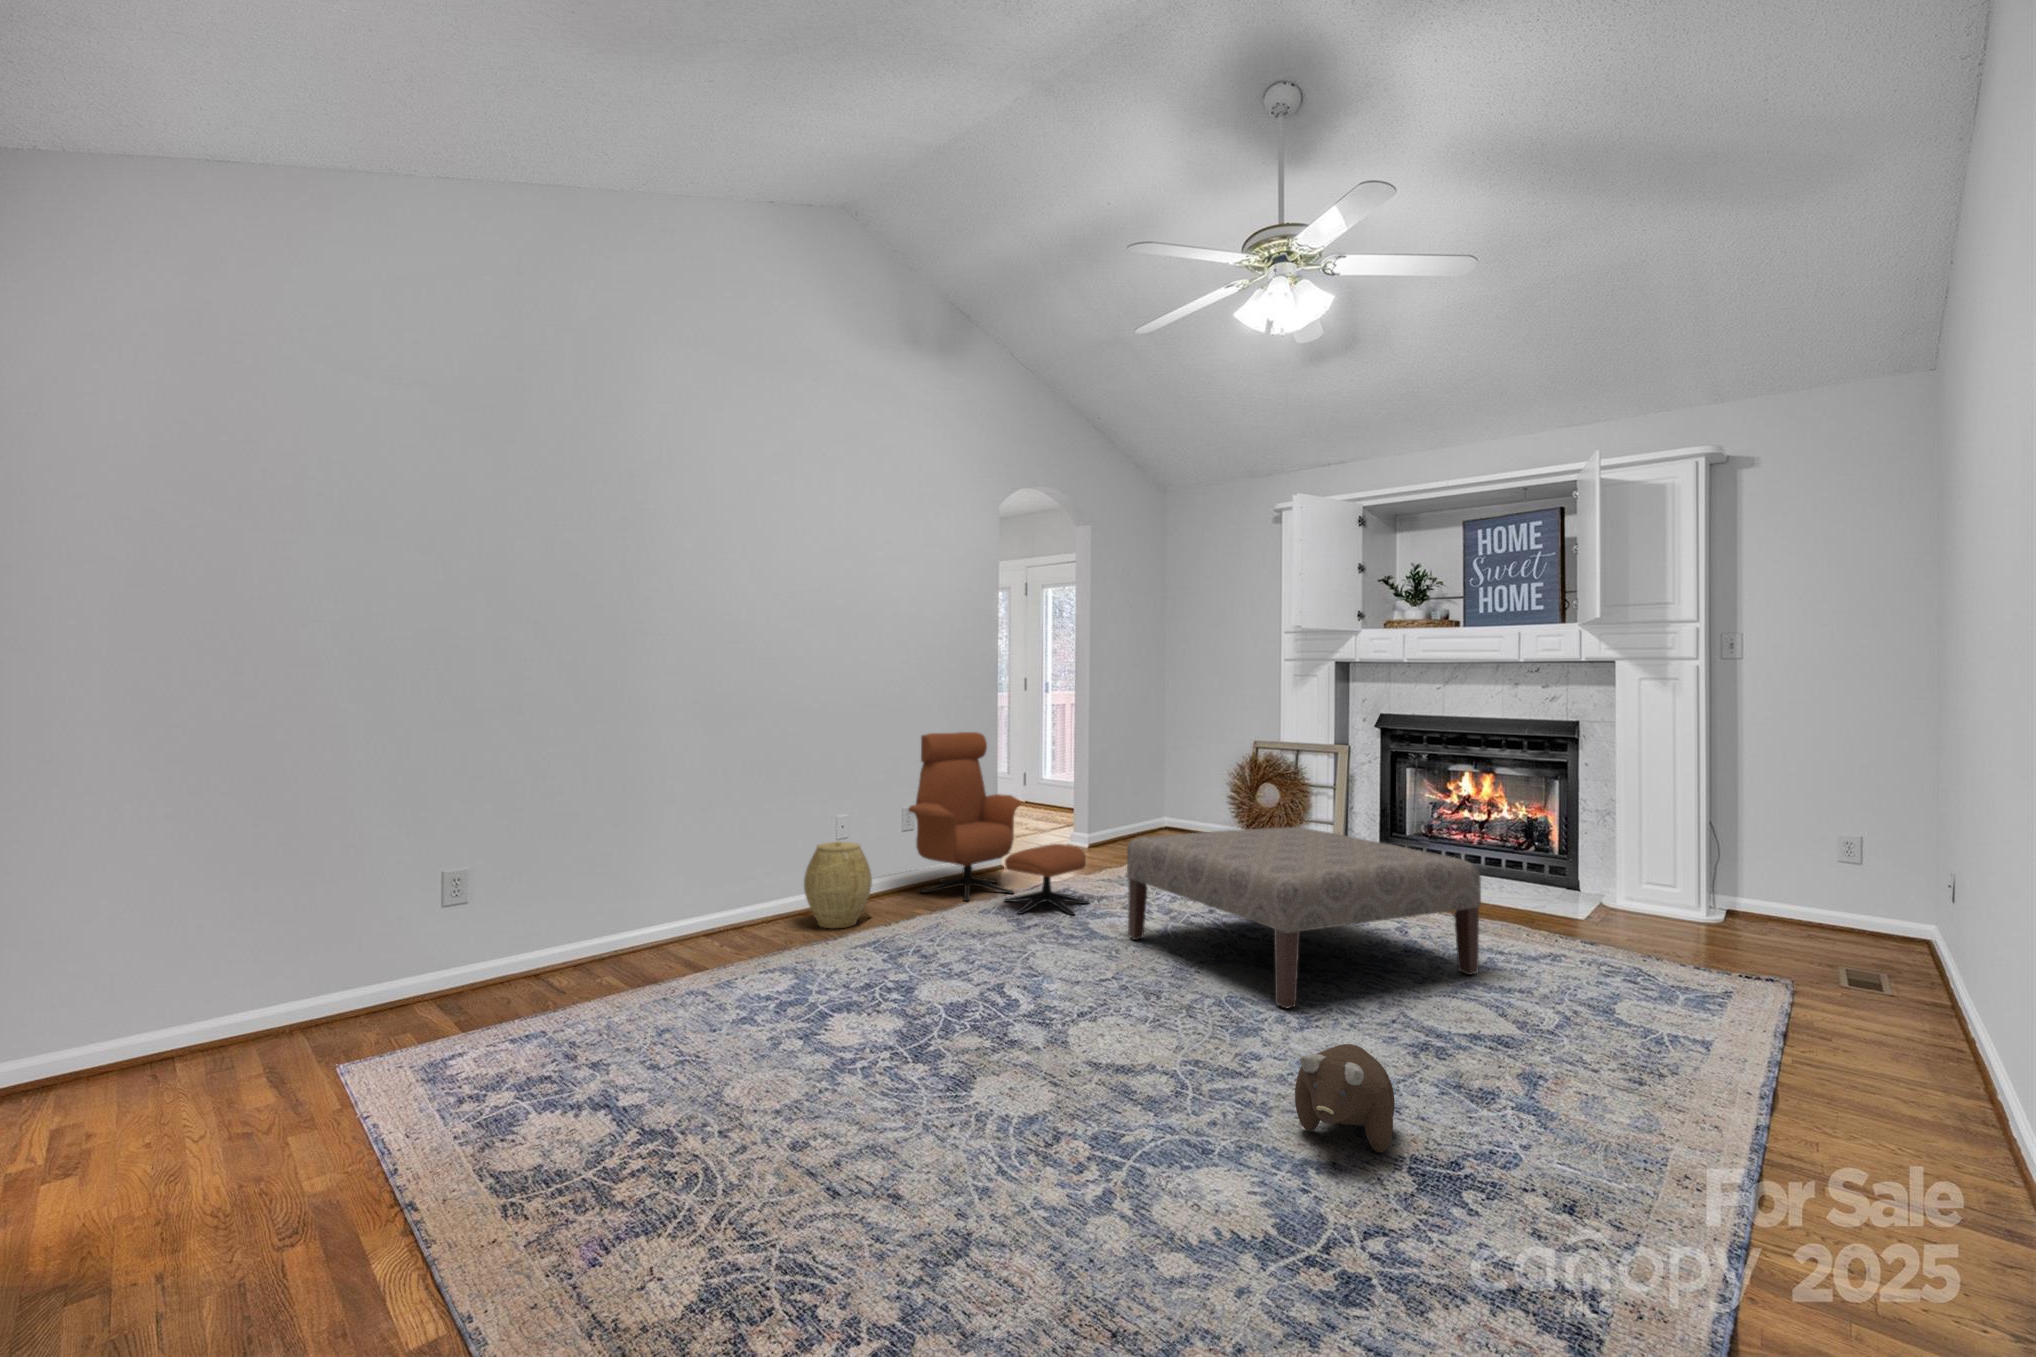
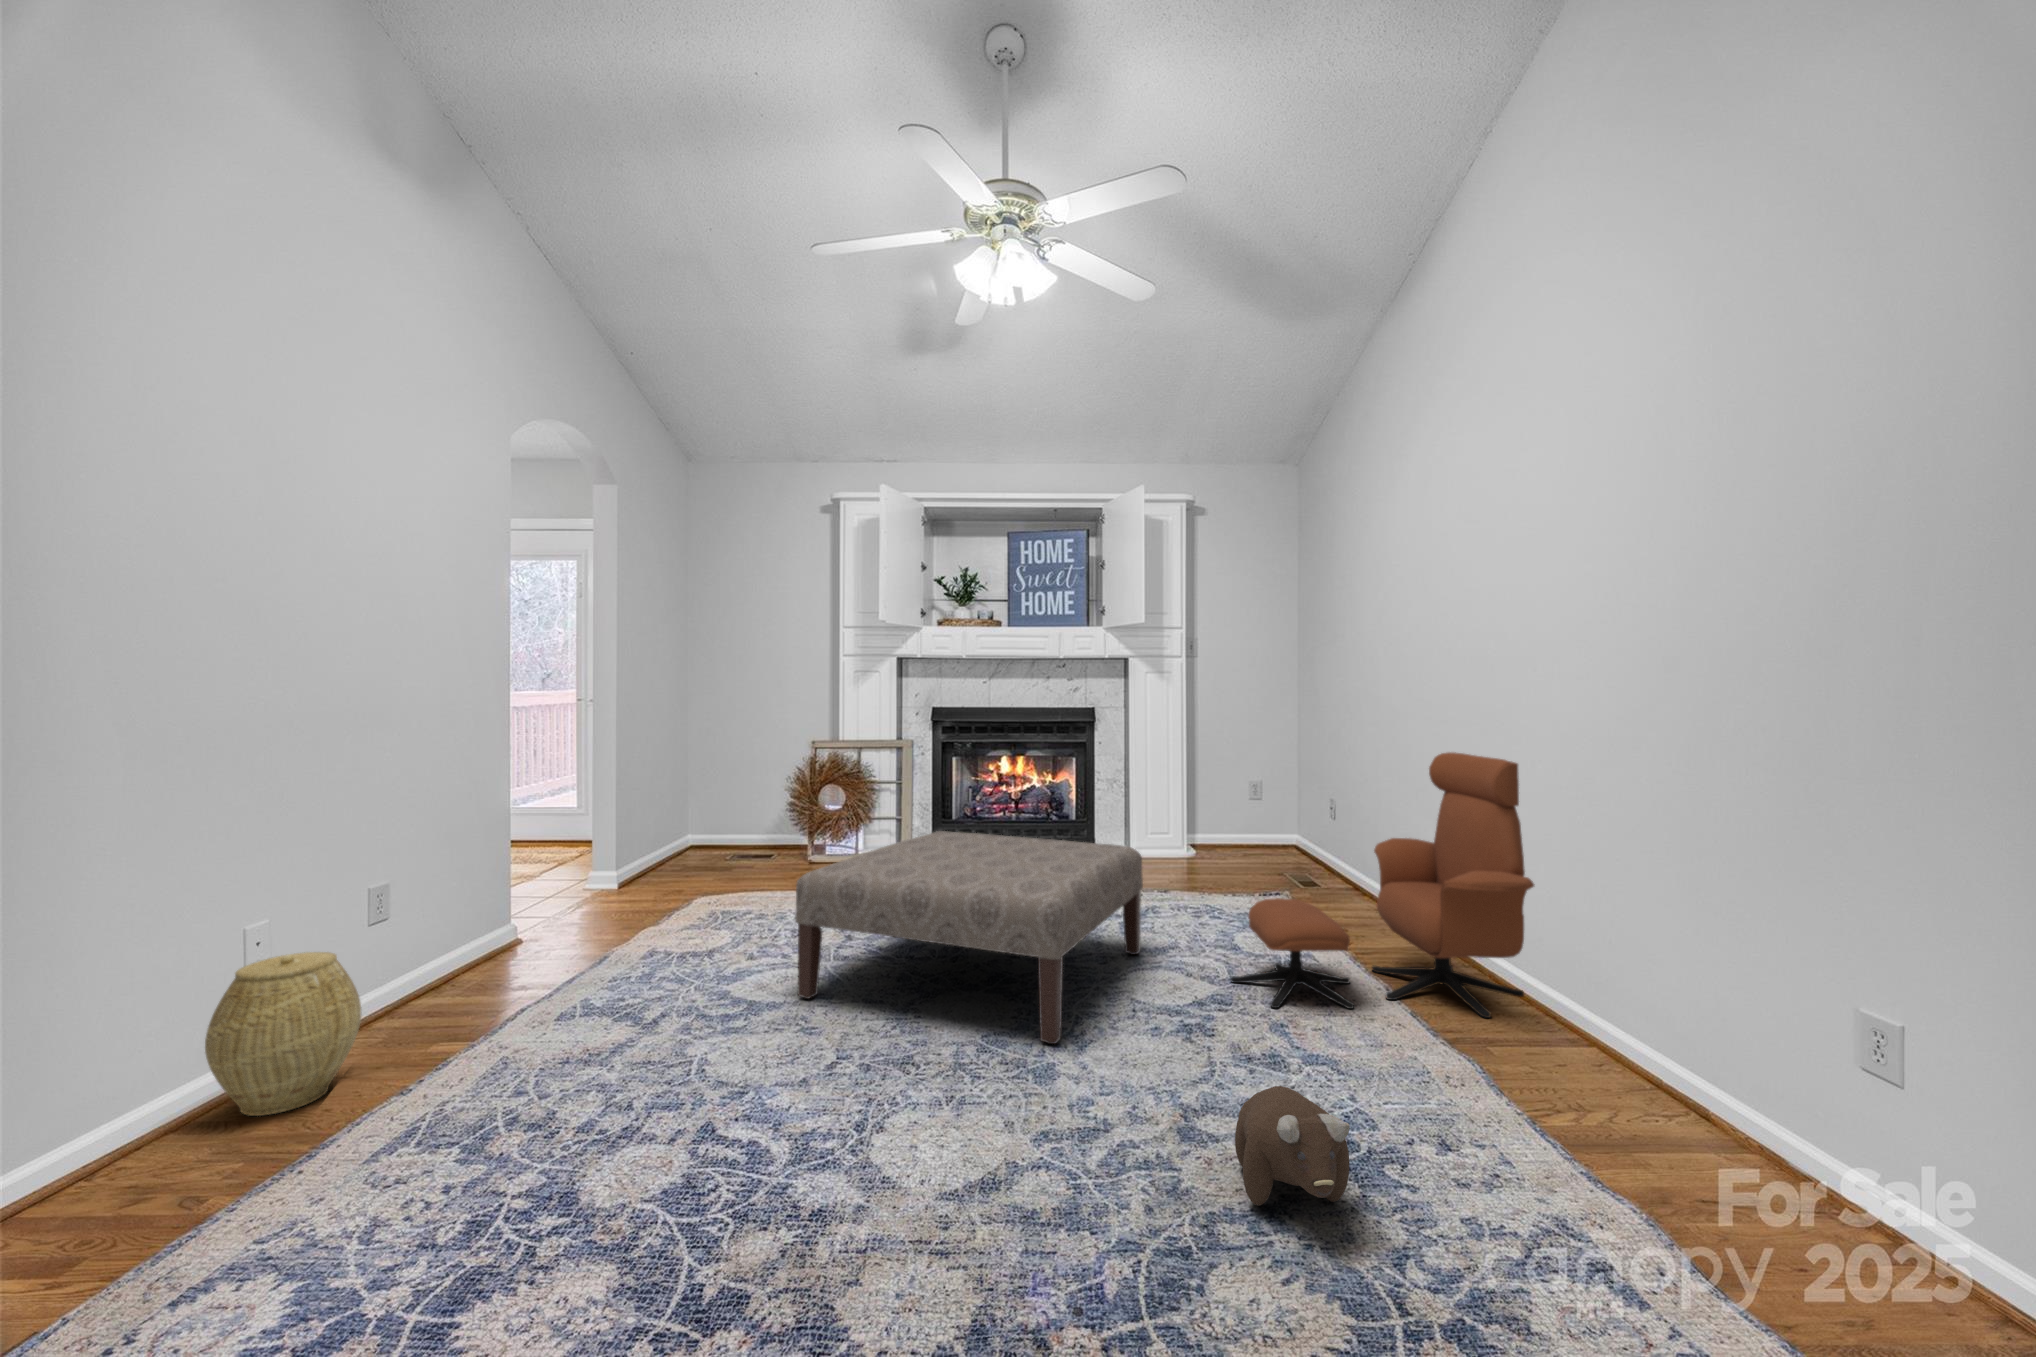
lounge chair: present [908,732,1090,915] -> present [1231,752,1534,1018]

